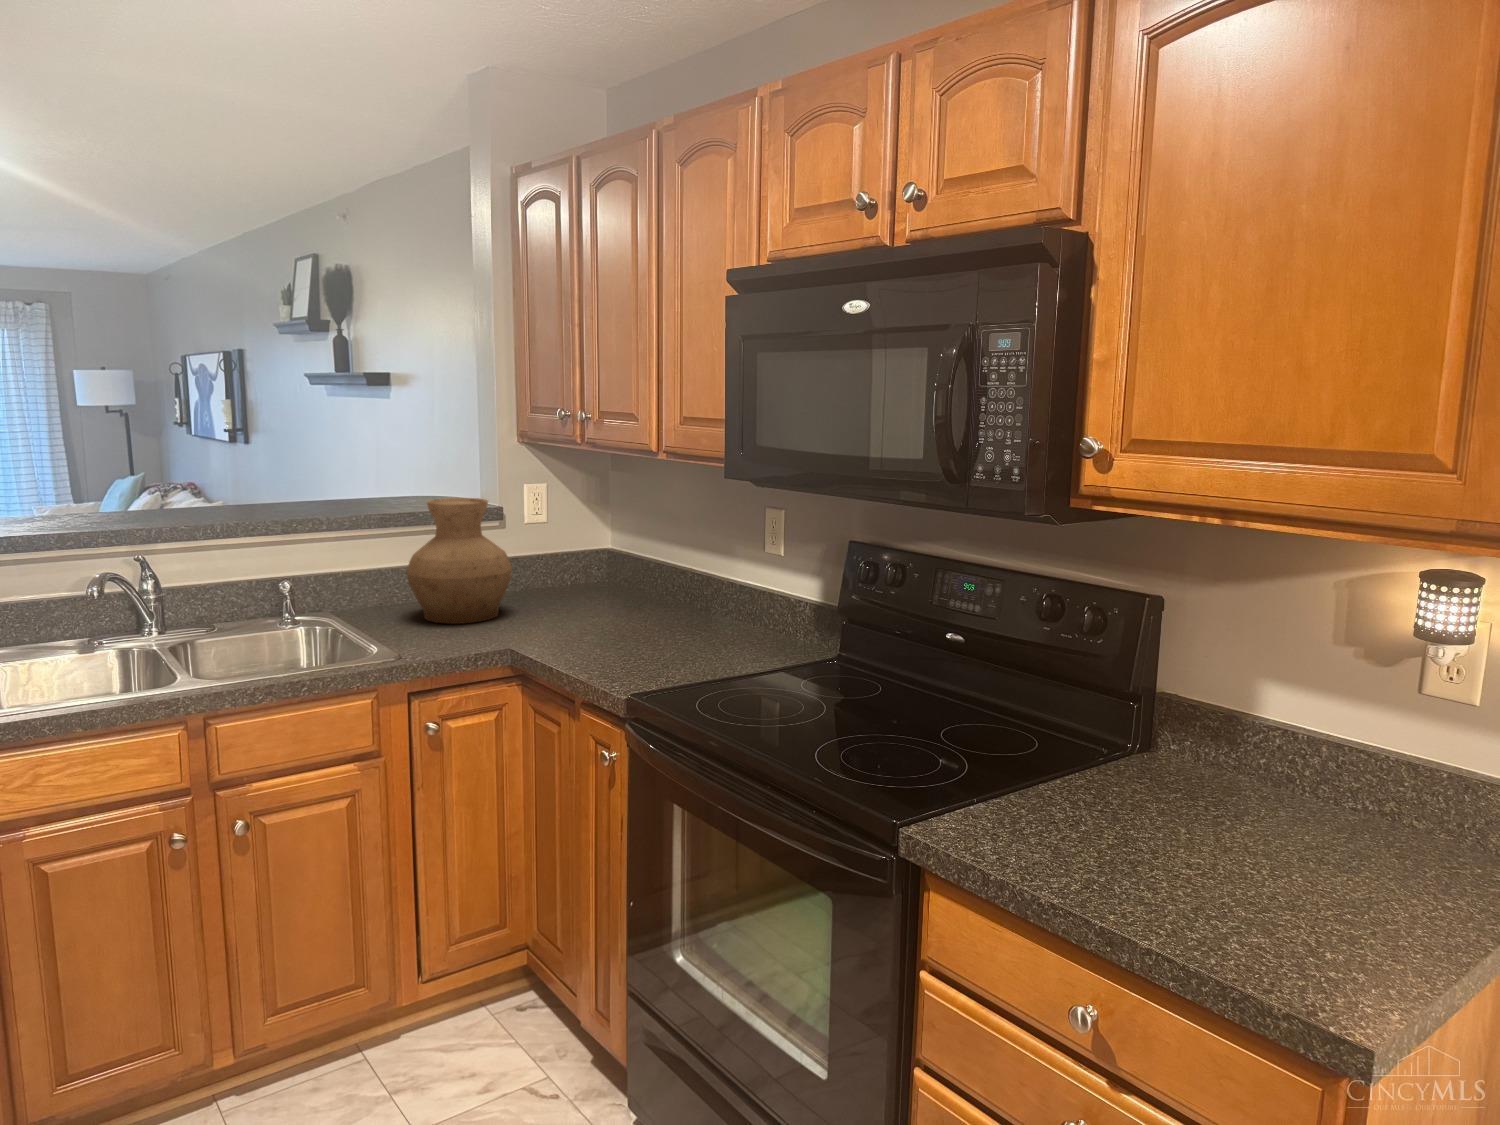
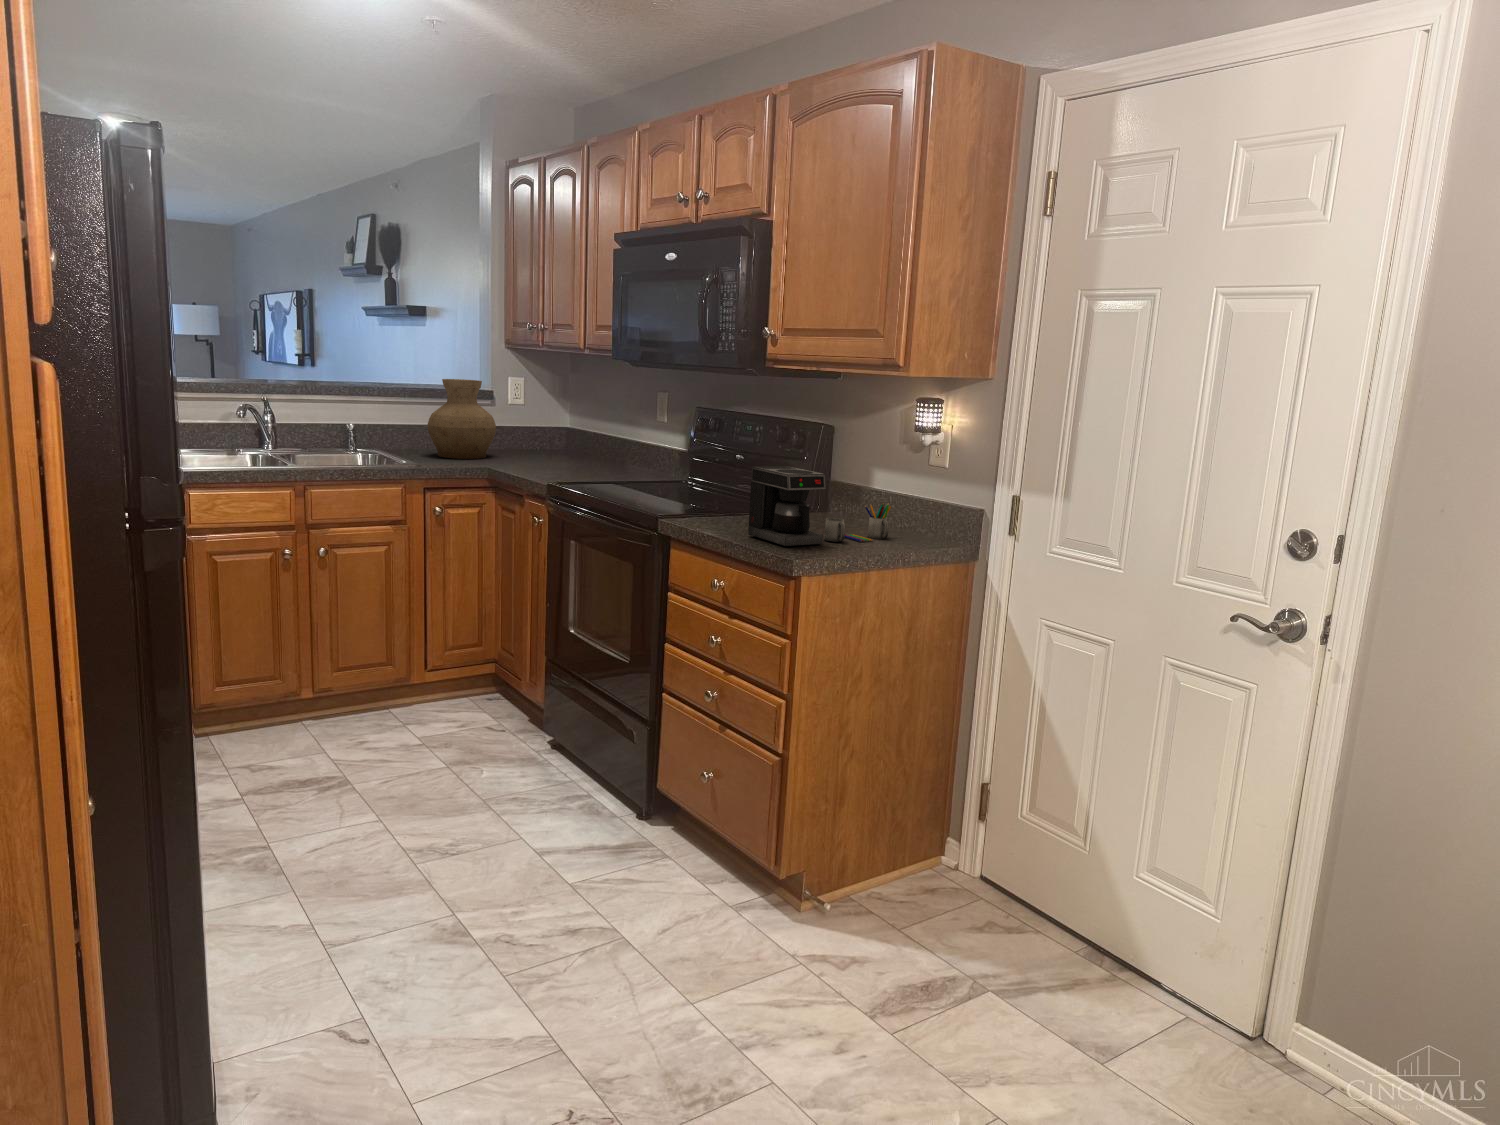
coffee maker: none [1141,747,1423,970] -> present [748,466,891,546]

